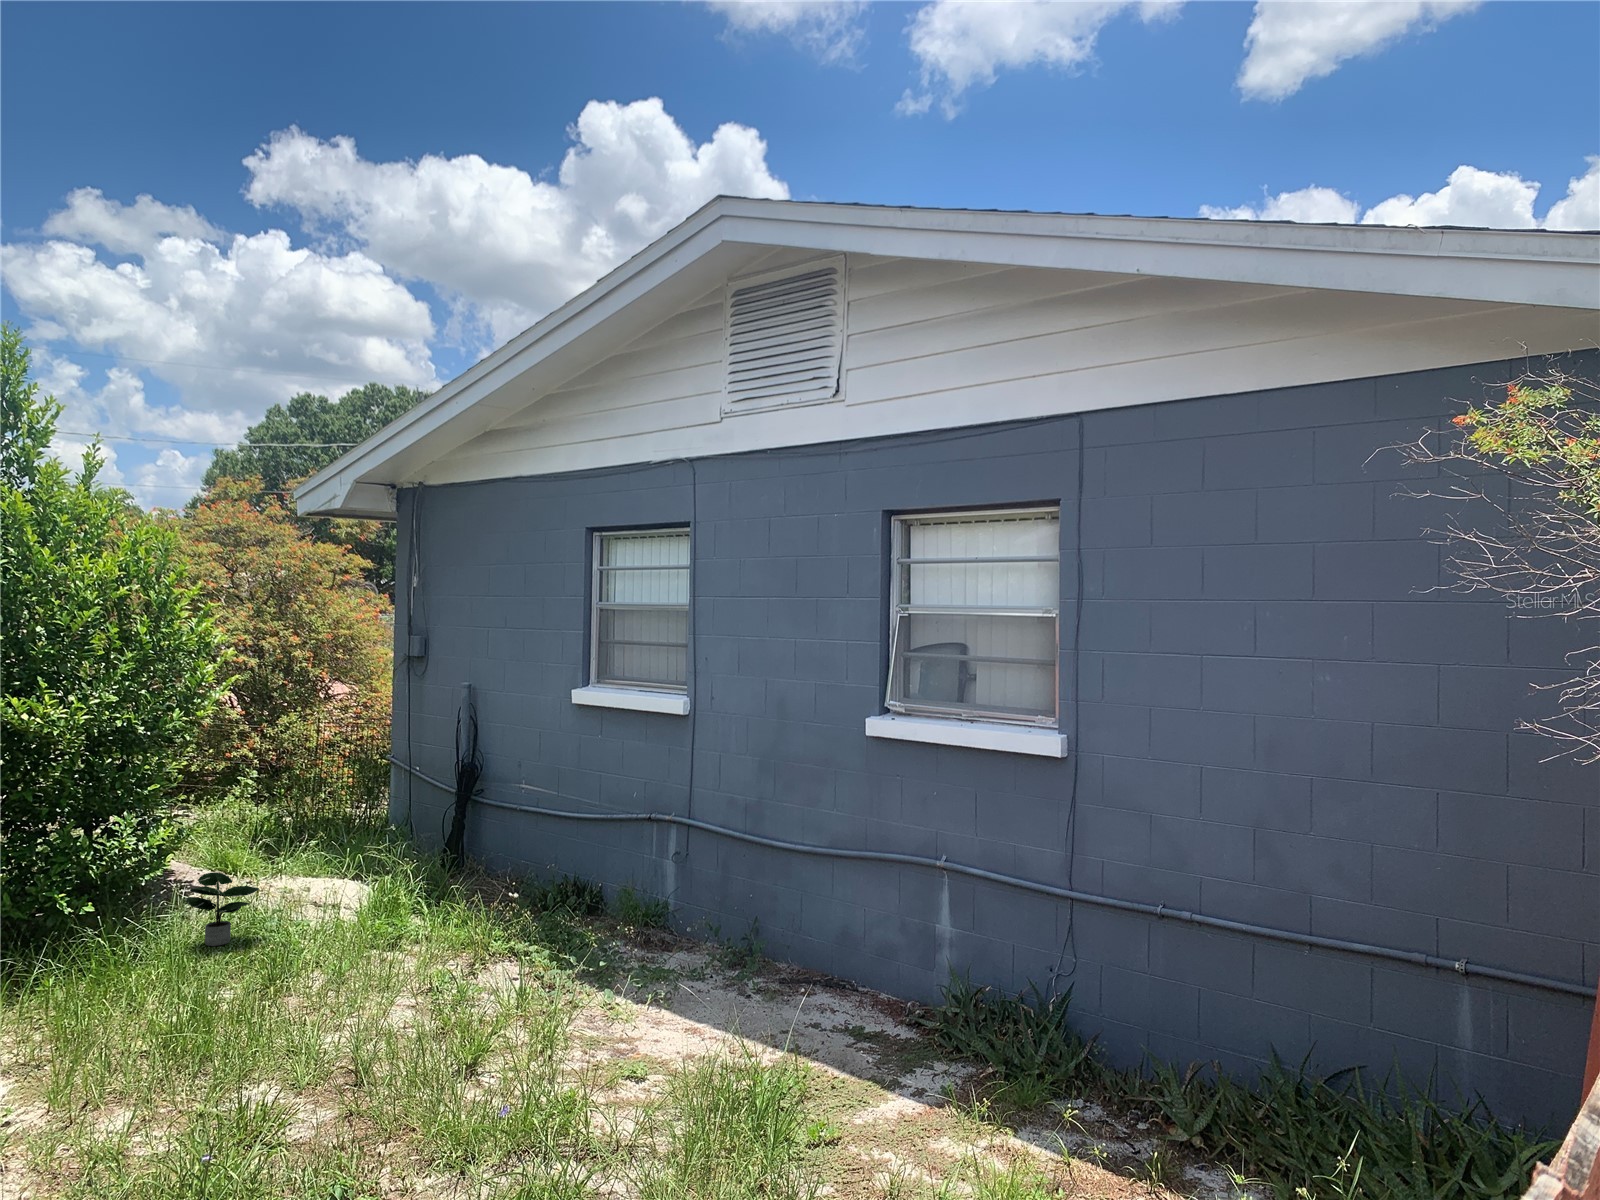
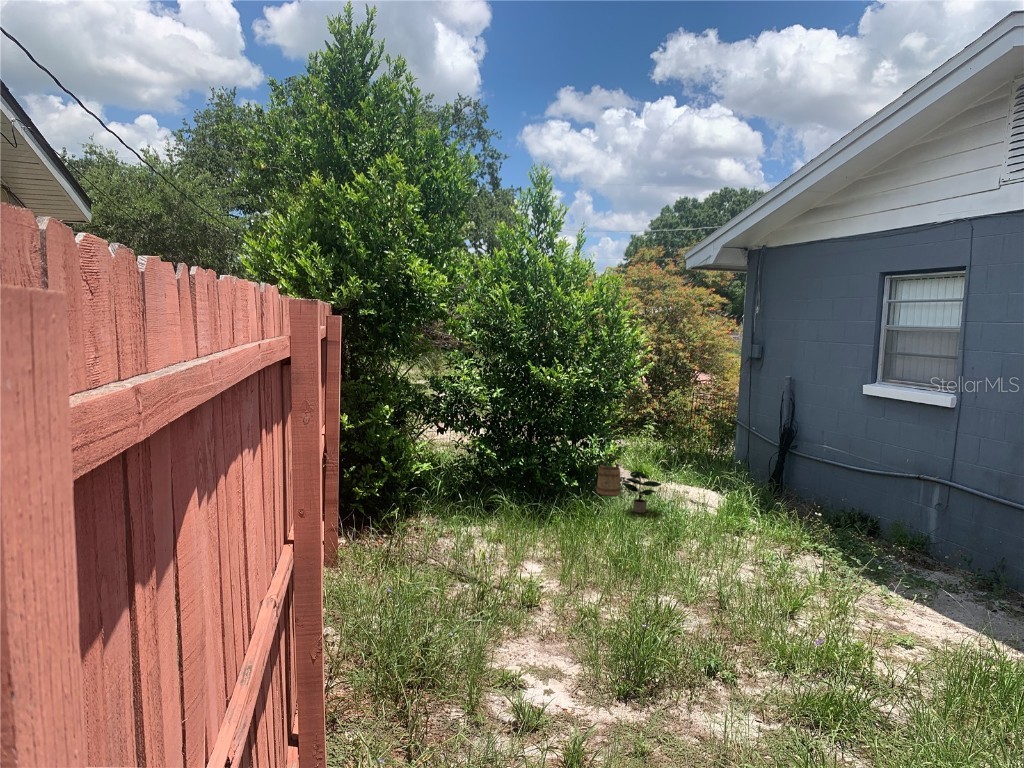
bucket: none [130,848,181,925] -> present [597,454,621,496]

